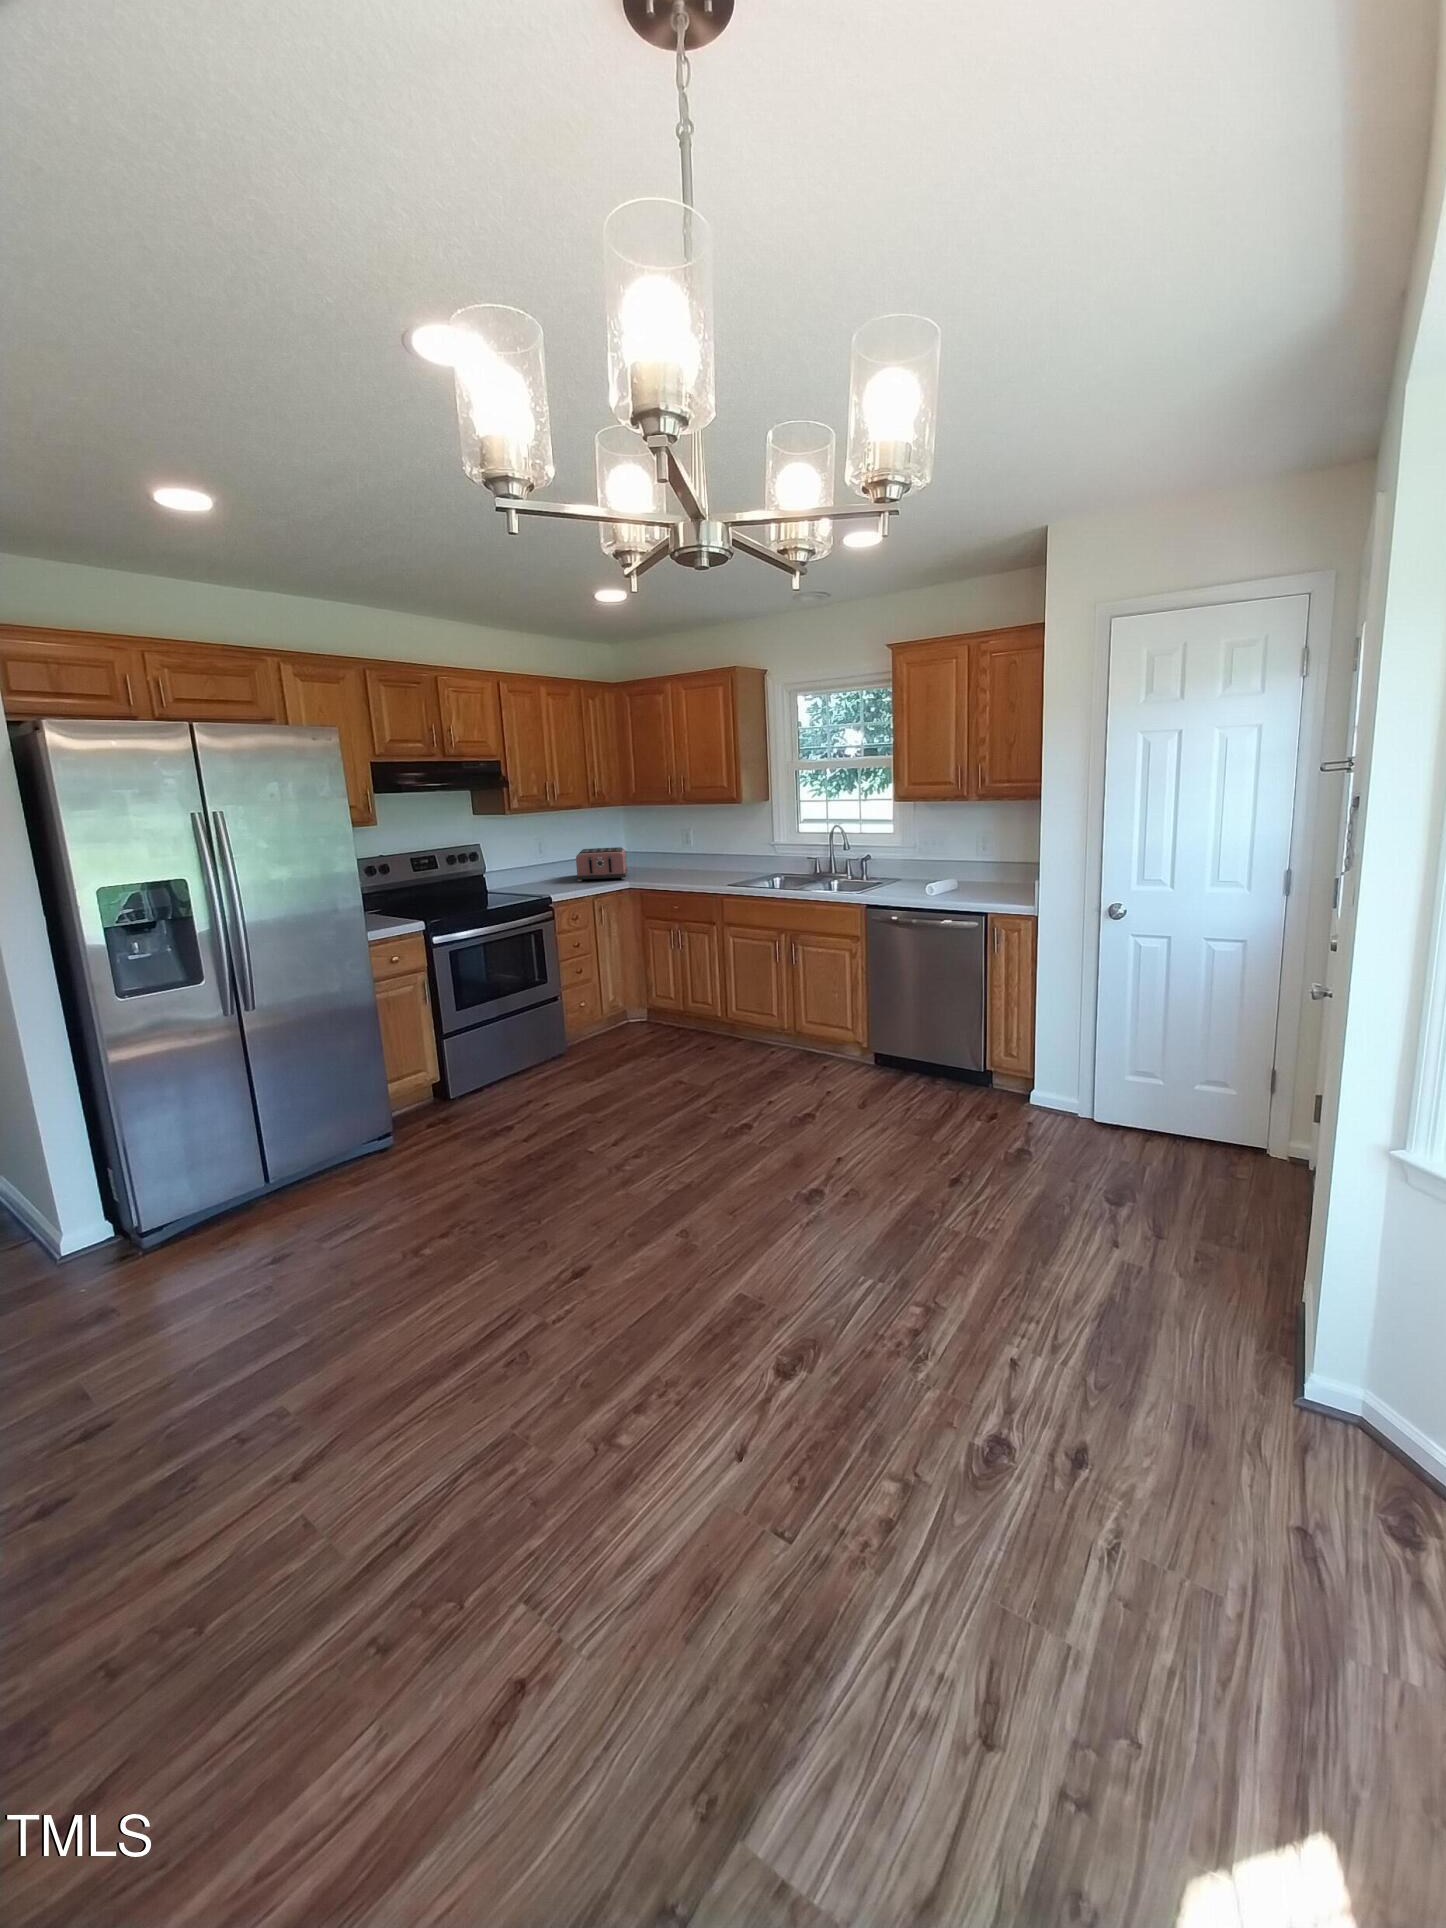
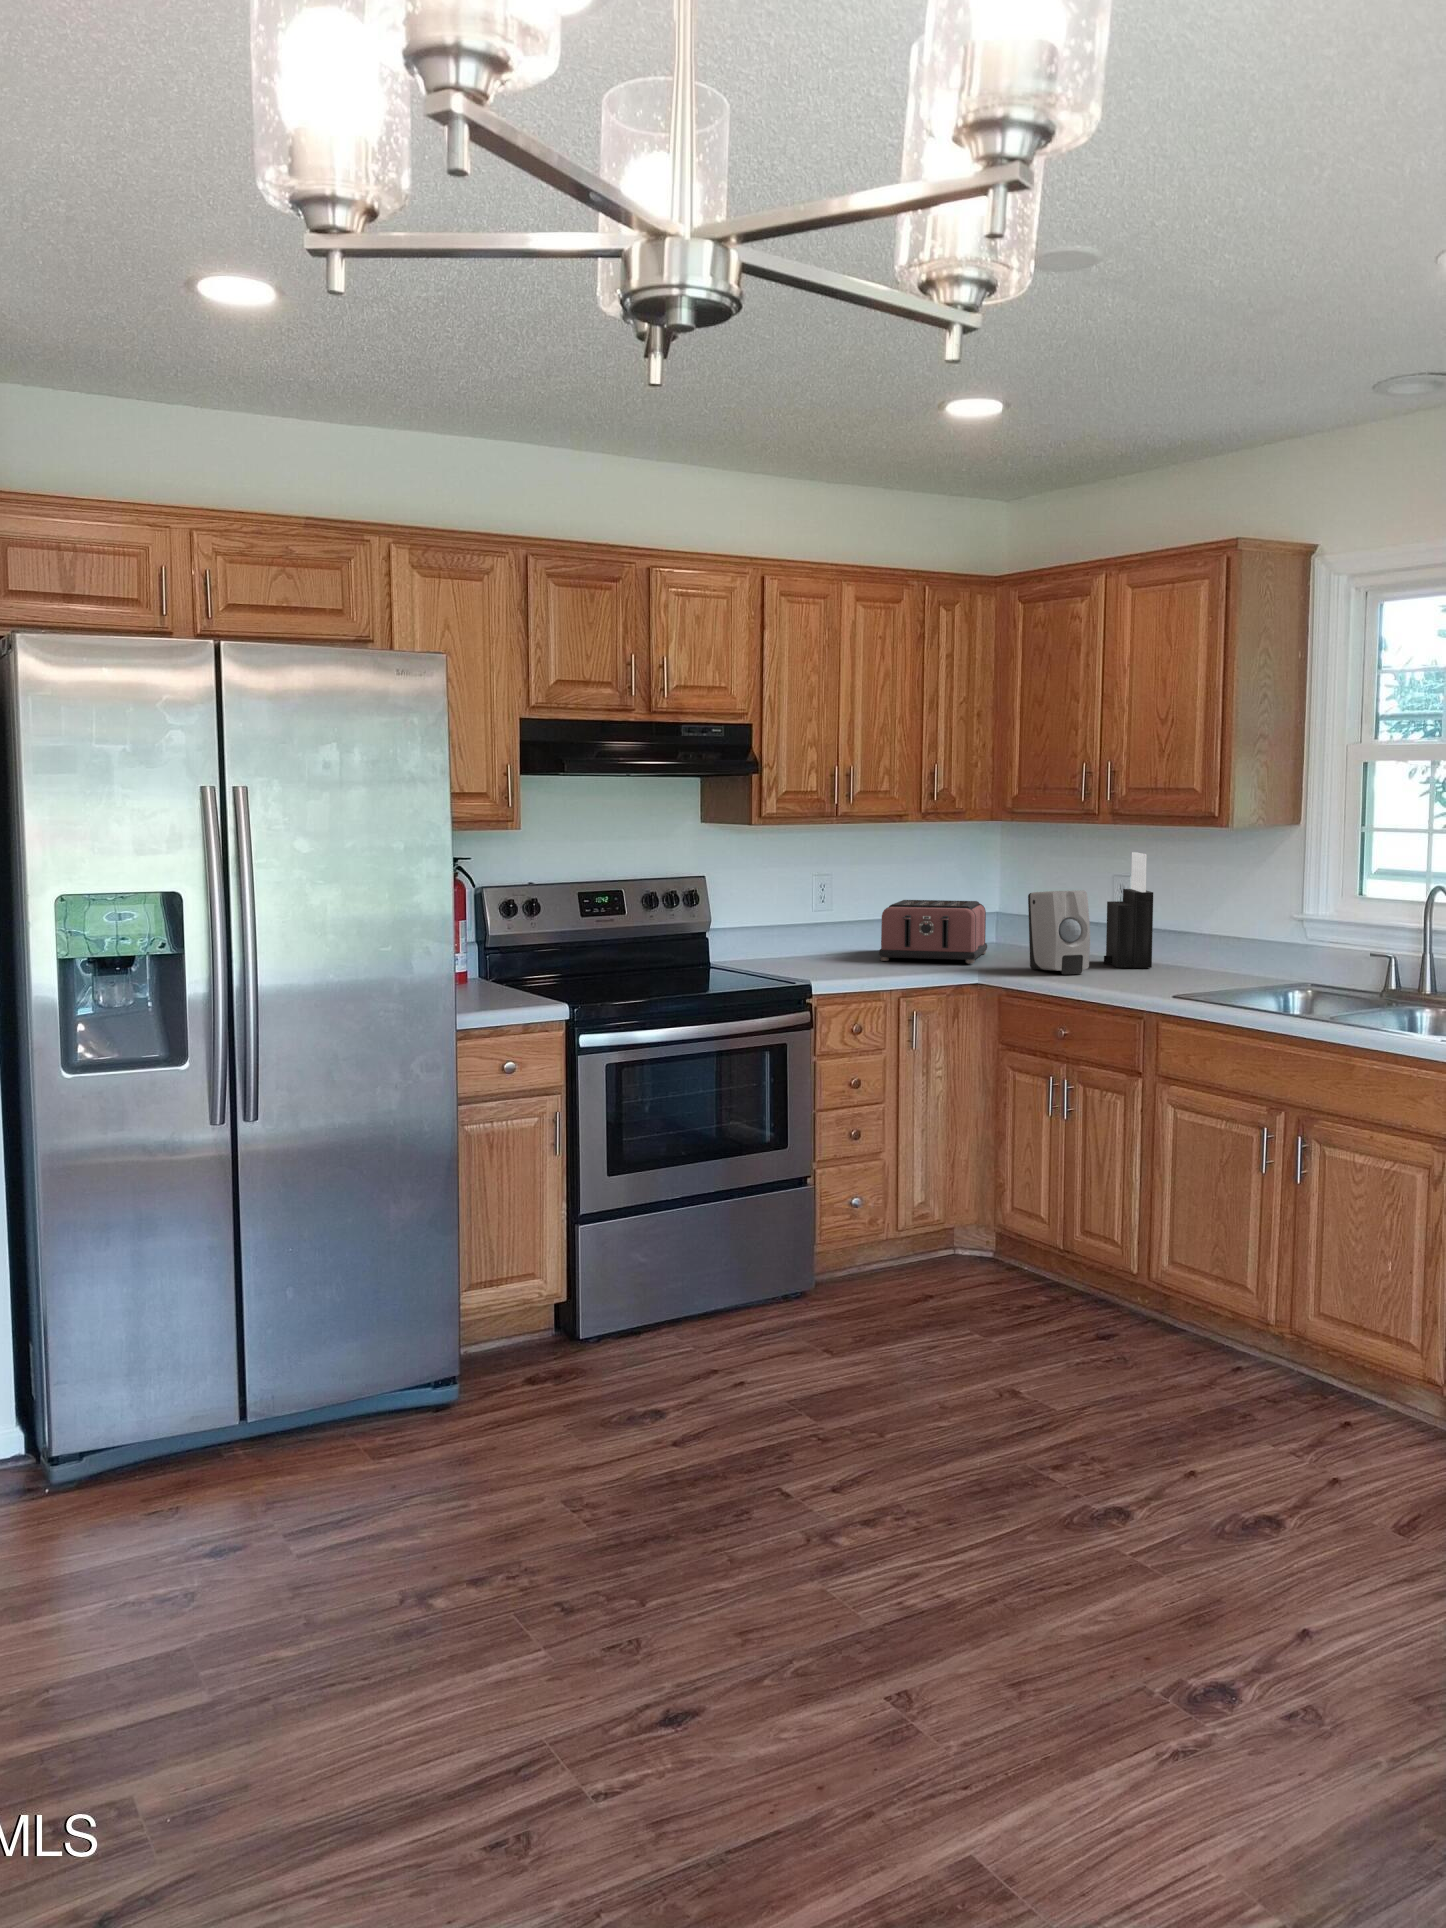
knife block: none [685,819,709,875] -> present [1104,852,1153,968]
soap dispenser: none [650,840,683,881] -> present [1028,890,1090,974]

